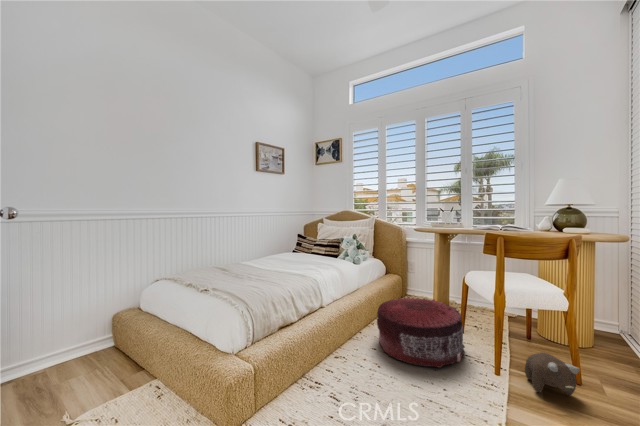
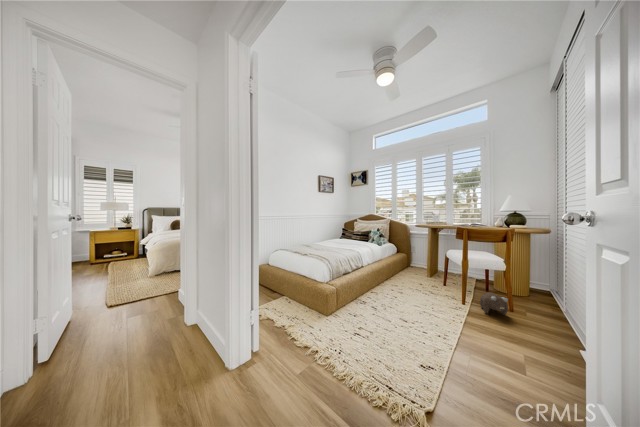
pouf: present [377,297,465,368] -> none [394,264,446,300]

